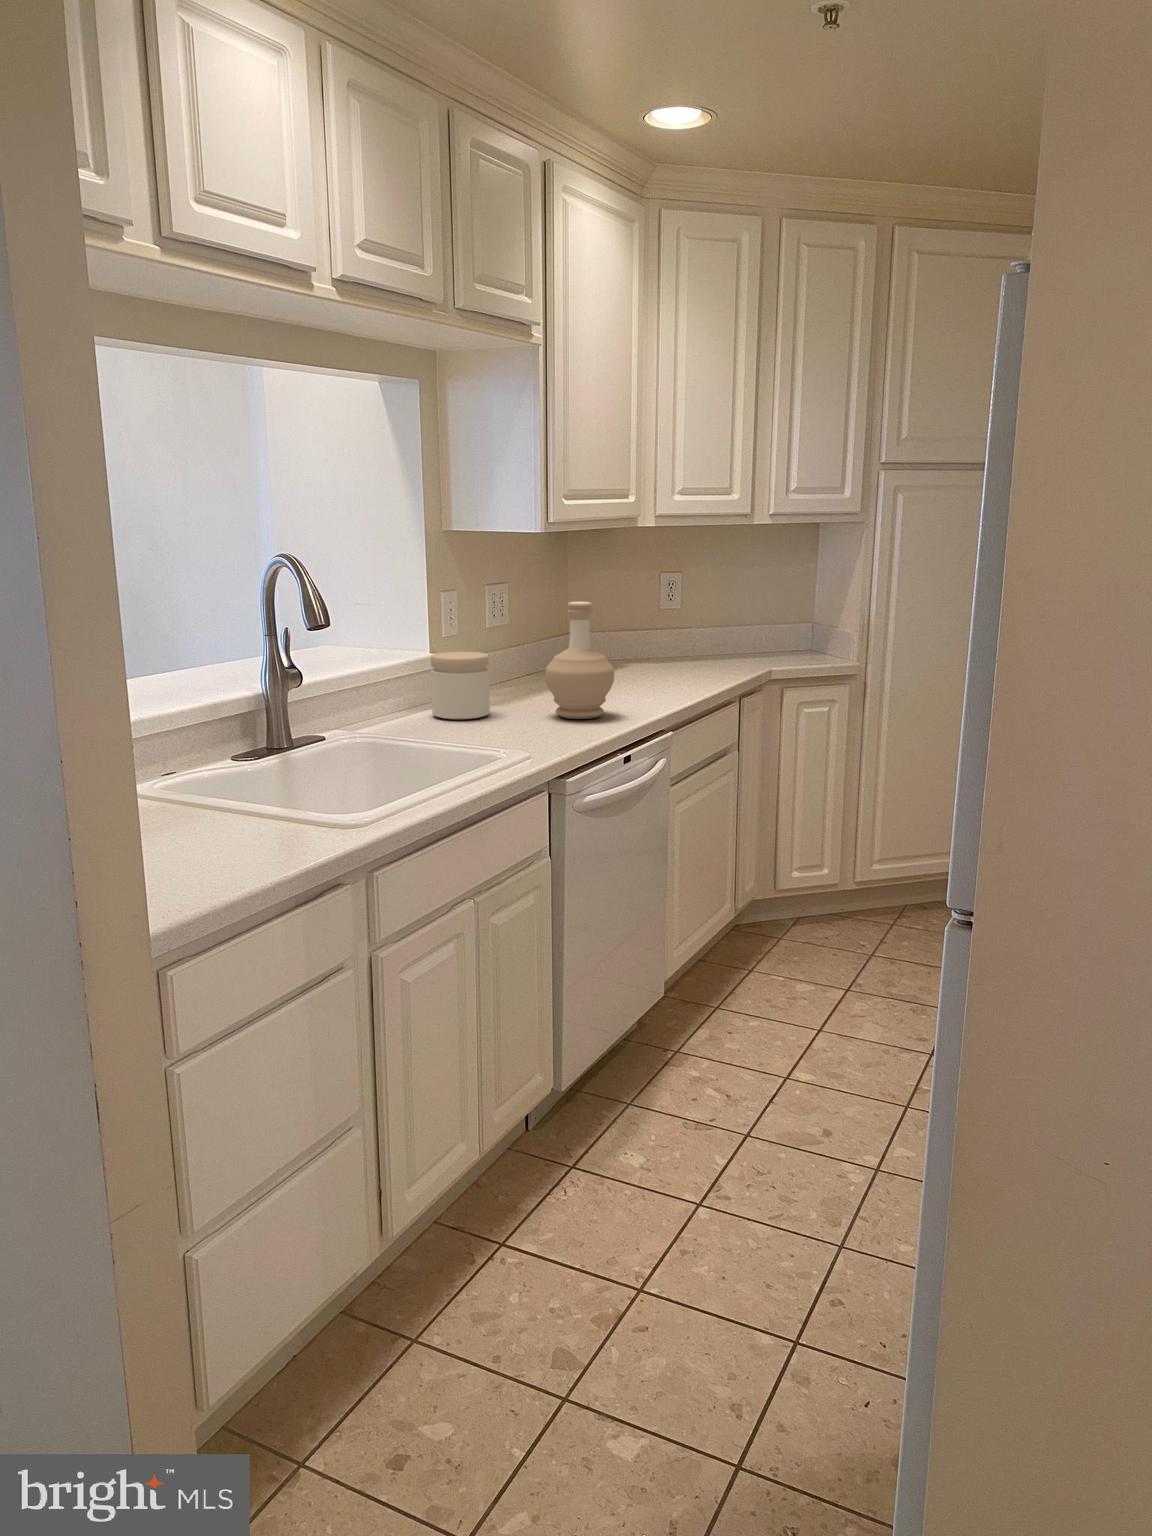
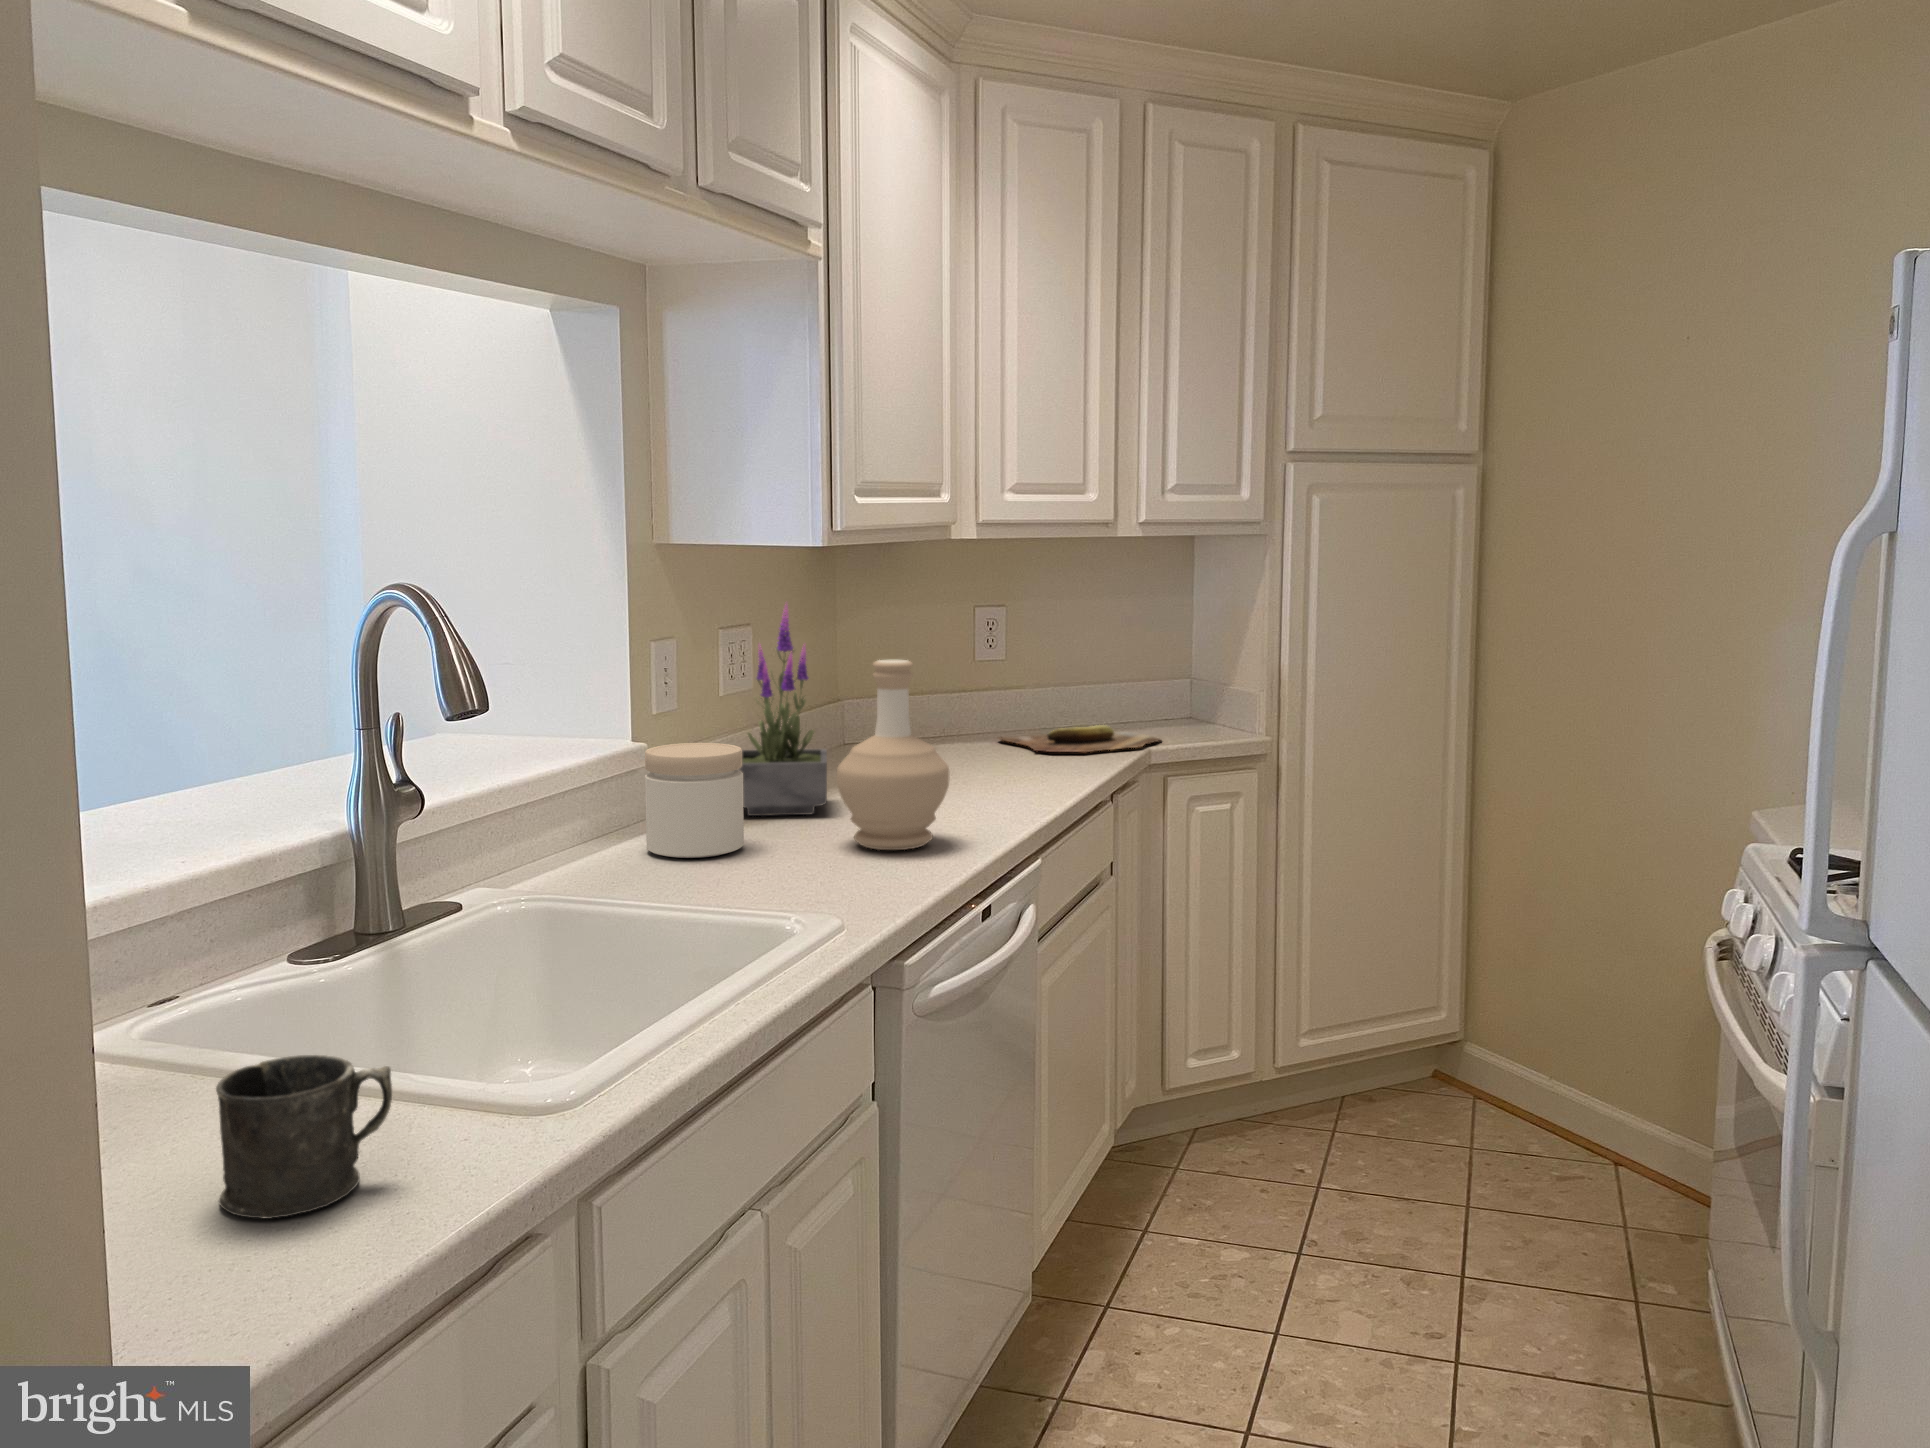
potted plant: none [488,566,549,699] -> present [739,606,827,816]
cutting board: none [673,651,785,668] -> present [999,725,1161,752]
mug: none [189,788,271,860] -> present [216,1055,392,1219]

